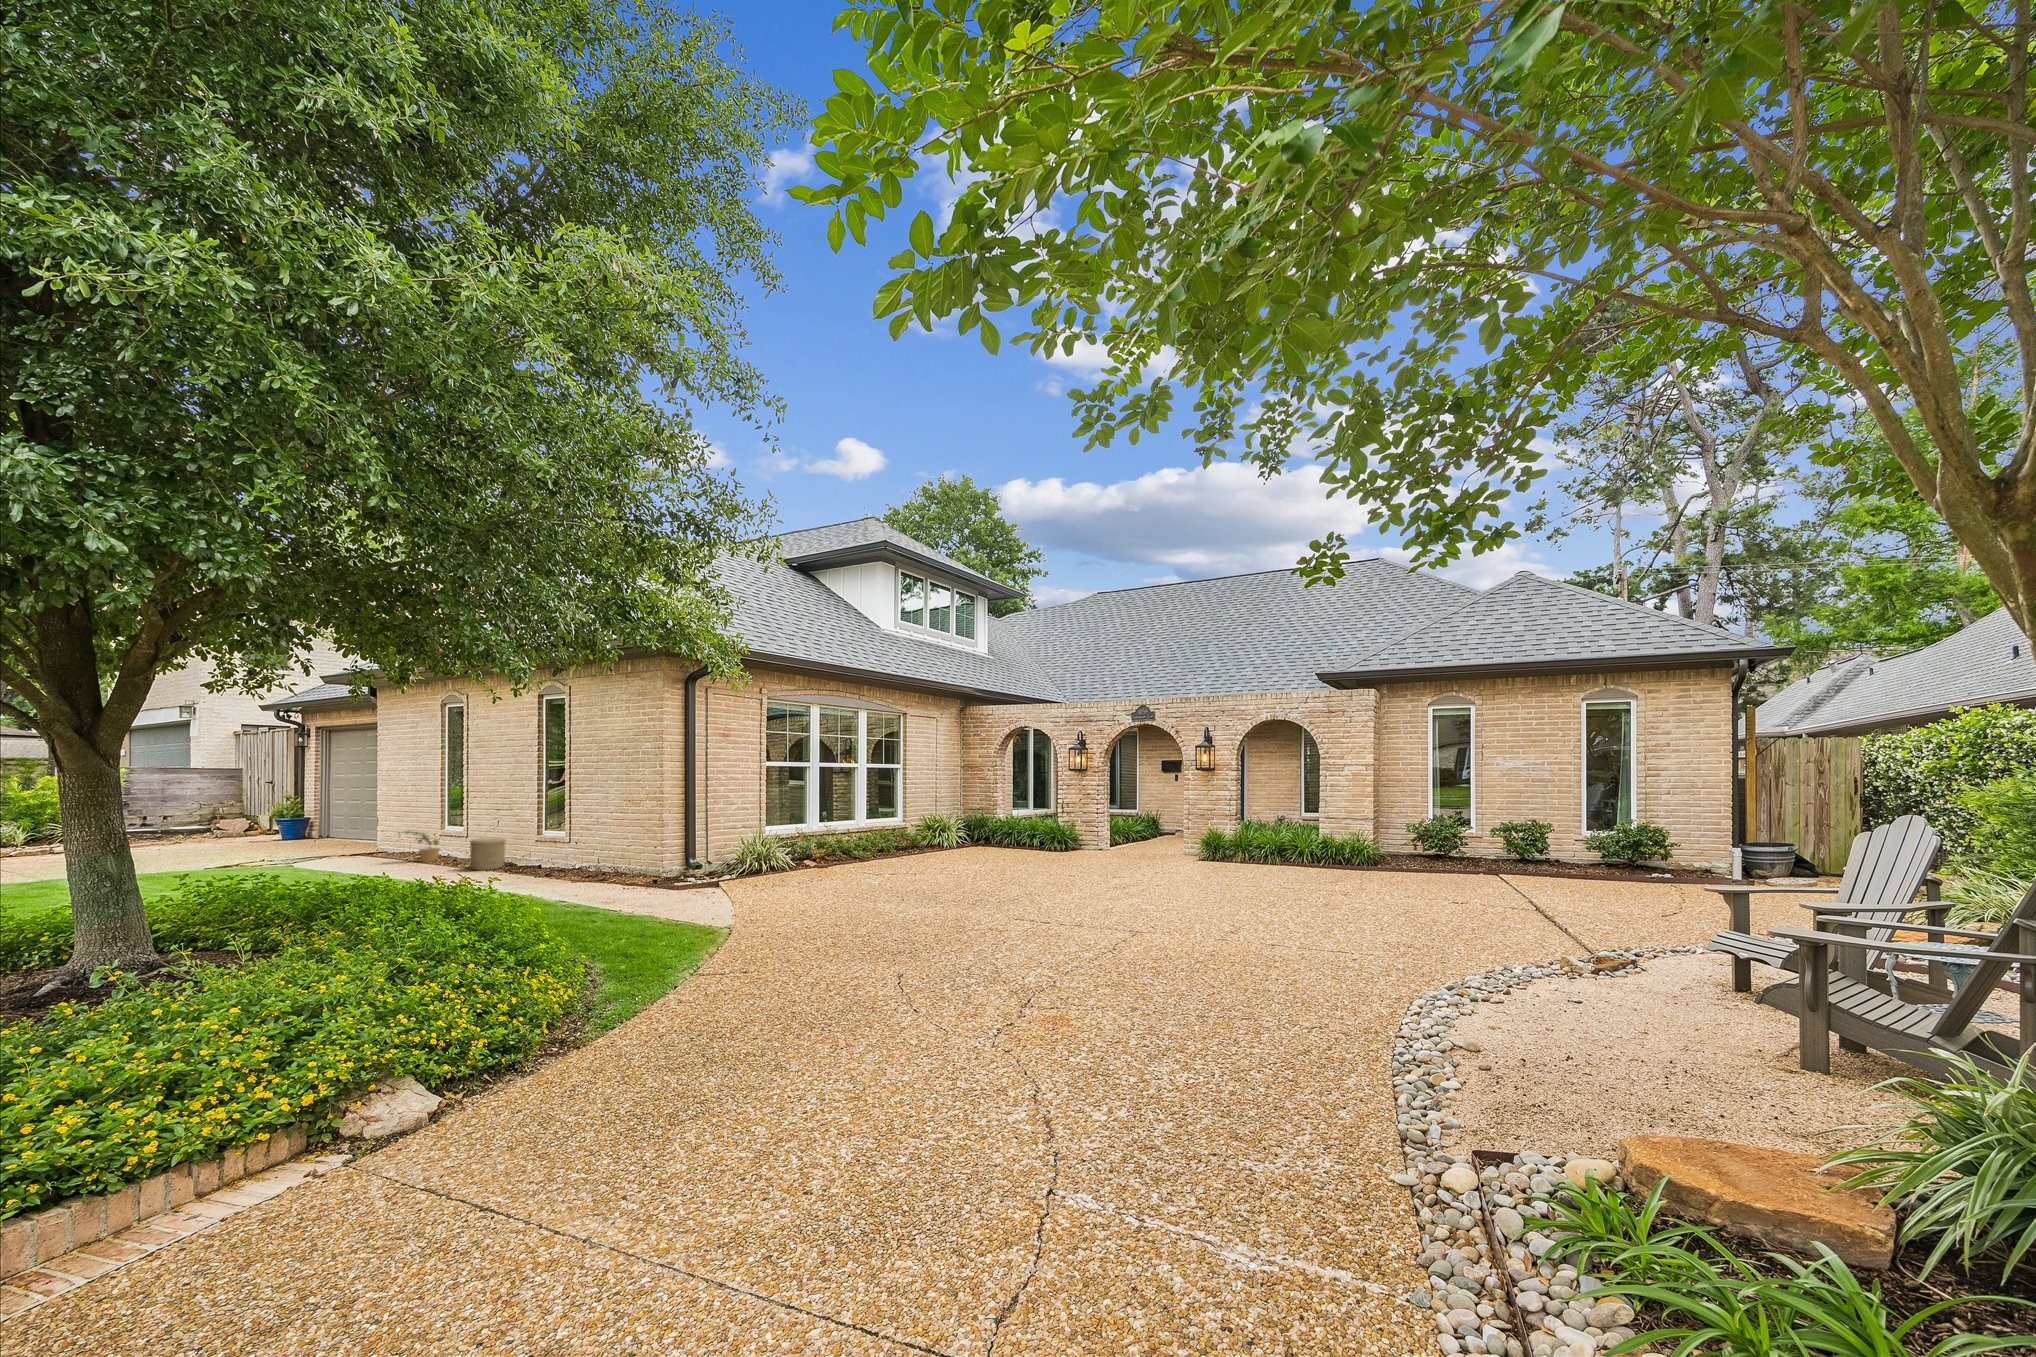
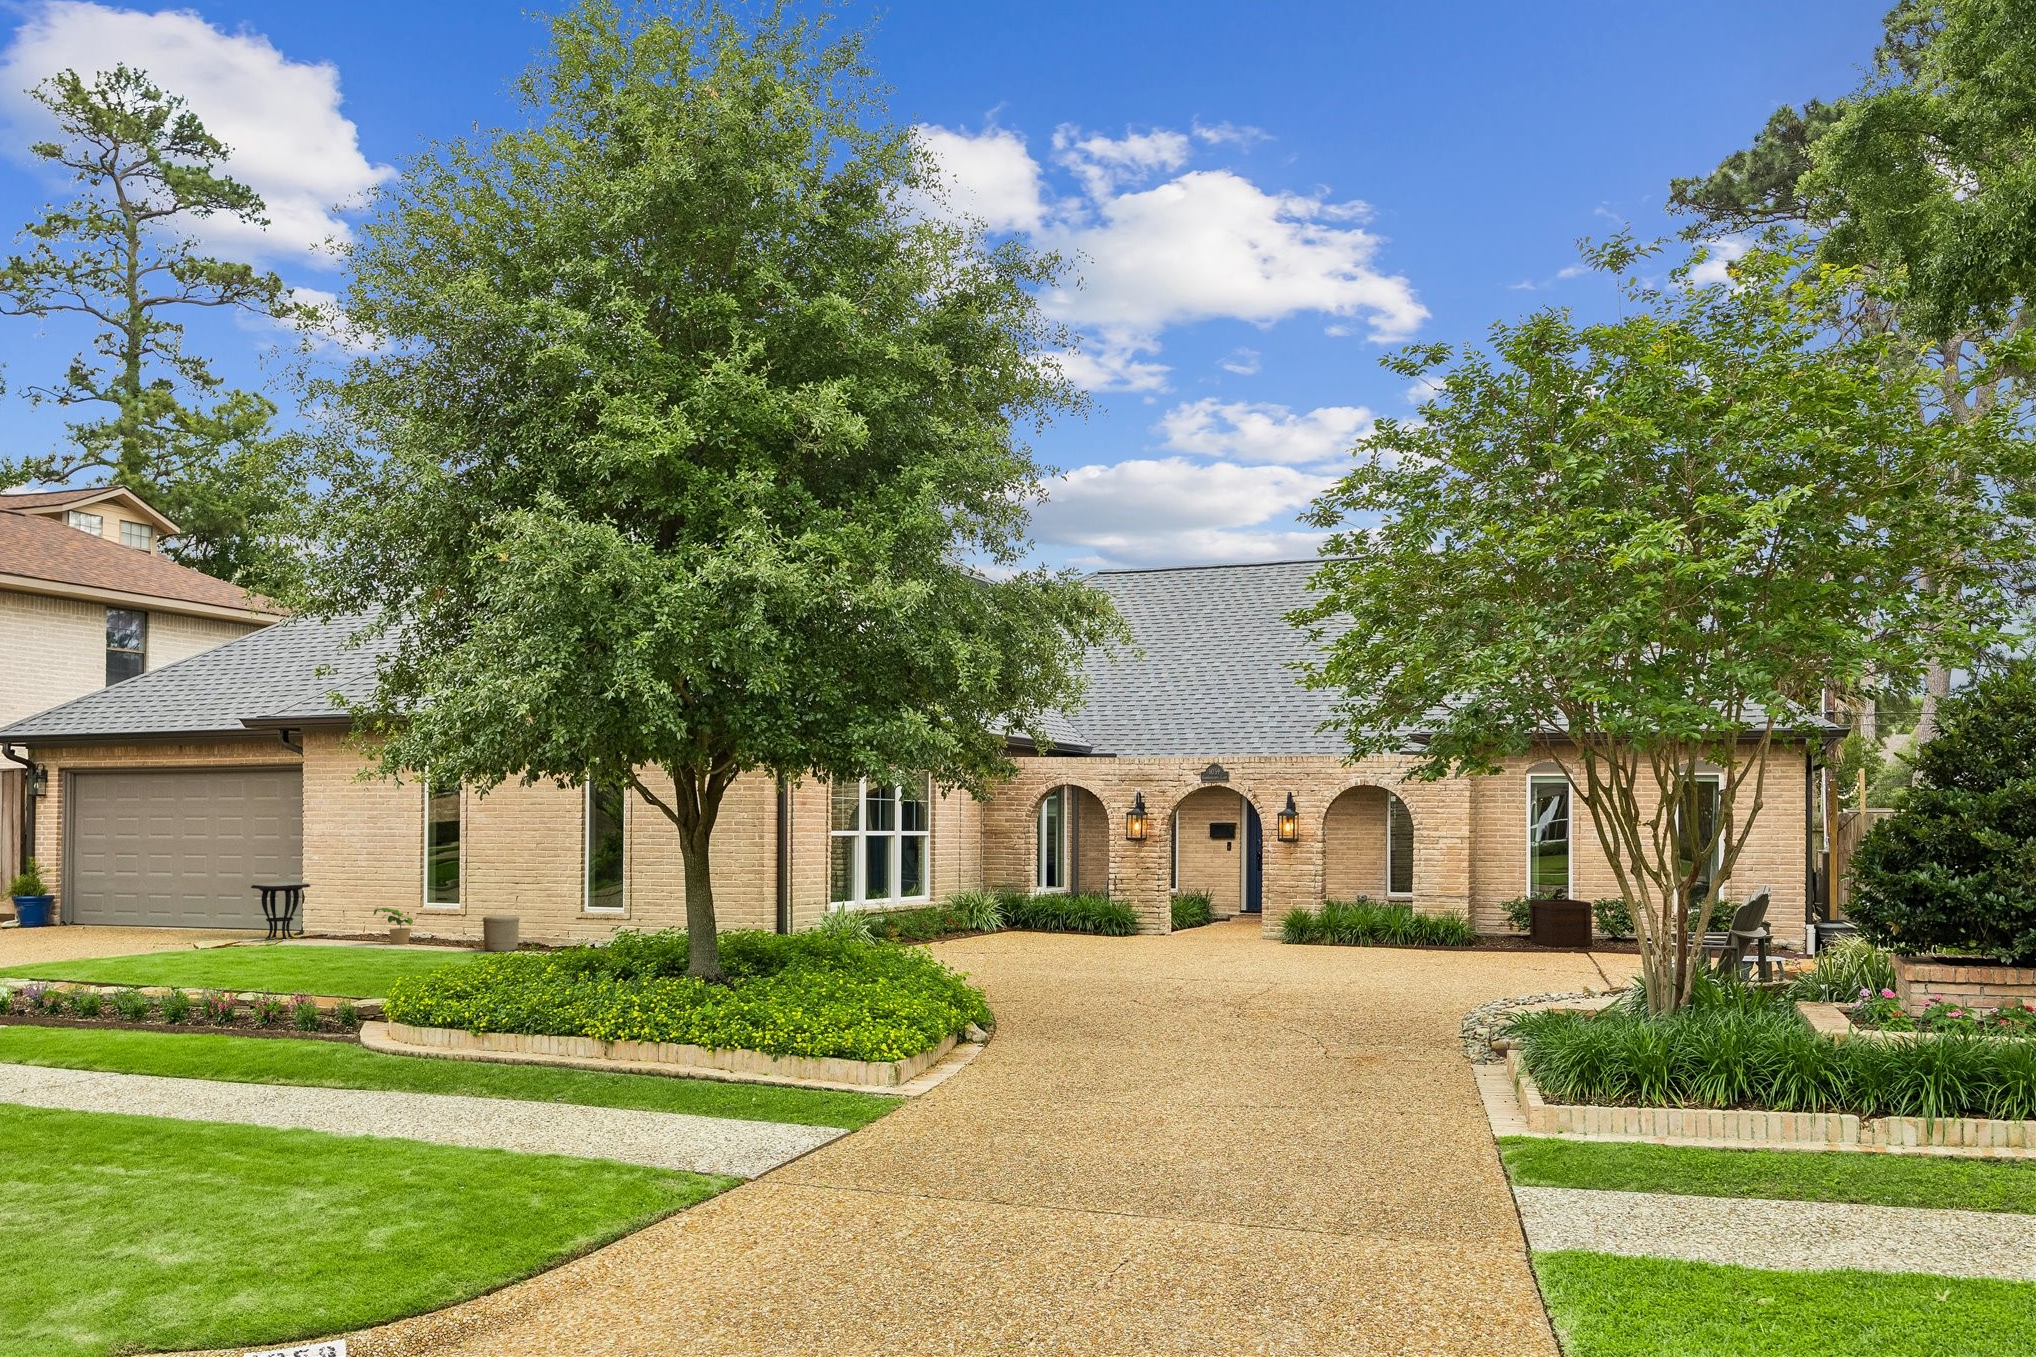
side table: none [333,809,385,856] -> present [251,882,310,939]
wooden crate: none [1434,822,1499,869] -> present [1529,899,1592,947]

